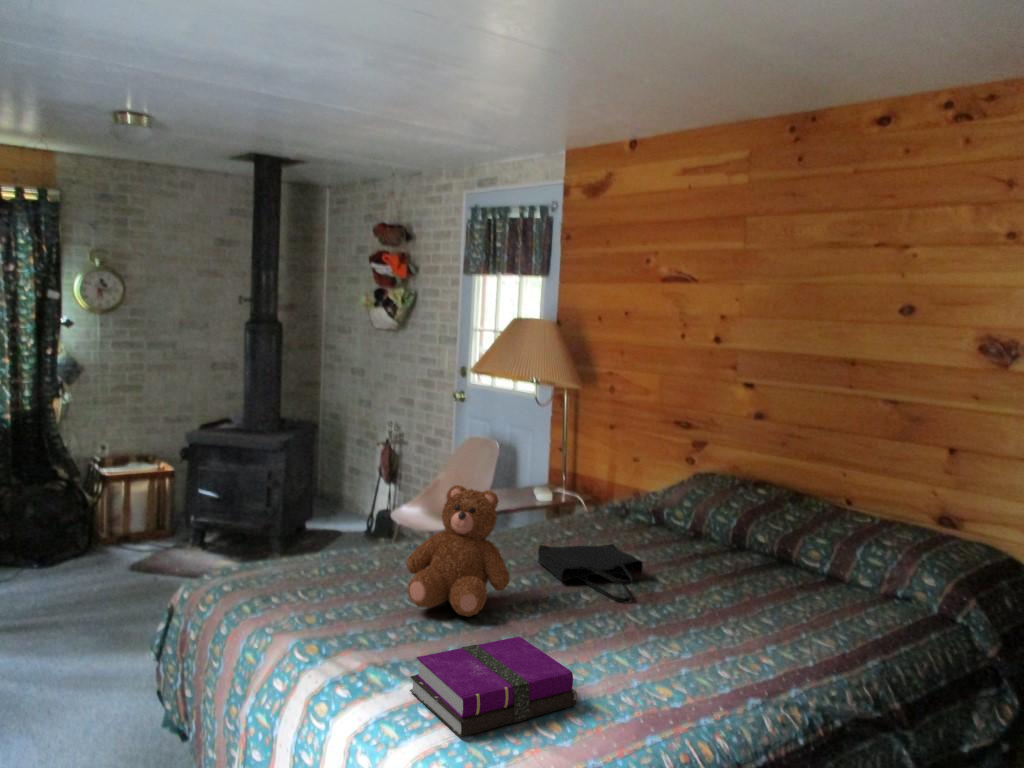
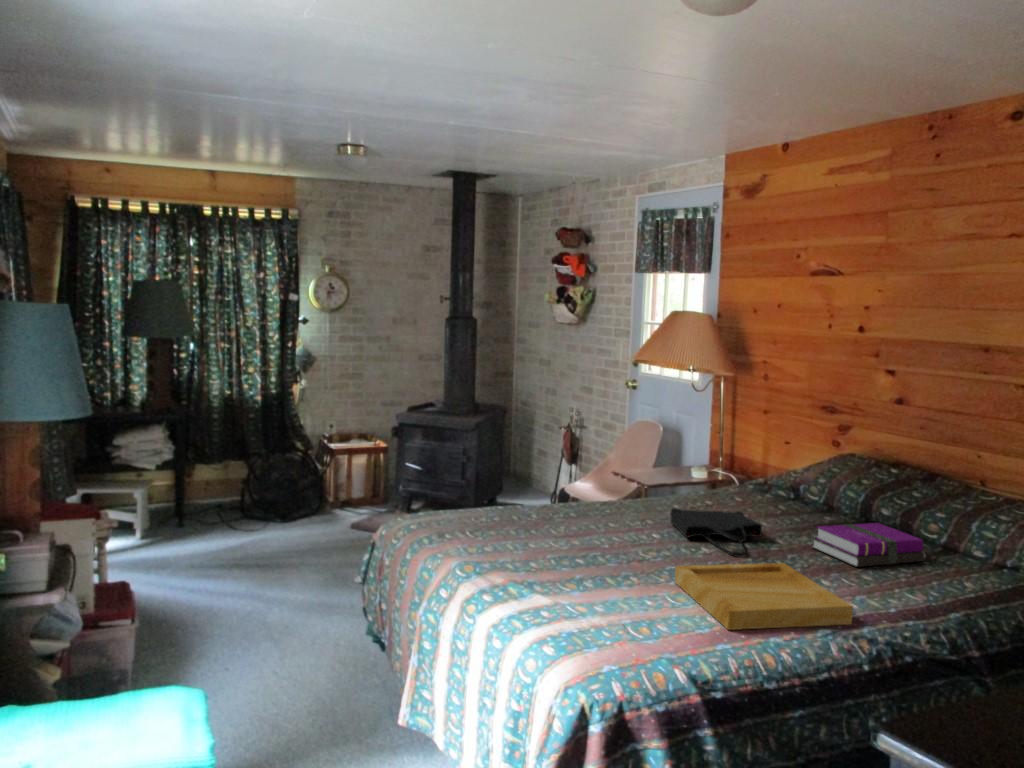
teddy bear: present [406,485,510,616] -> none [548,450,634,557]
tray: none [568,611,780,712] -> present [675,563,853,630]
notebook: present [410,636,577,737] -> present [813,523,926,567]

